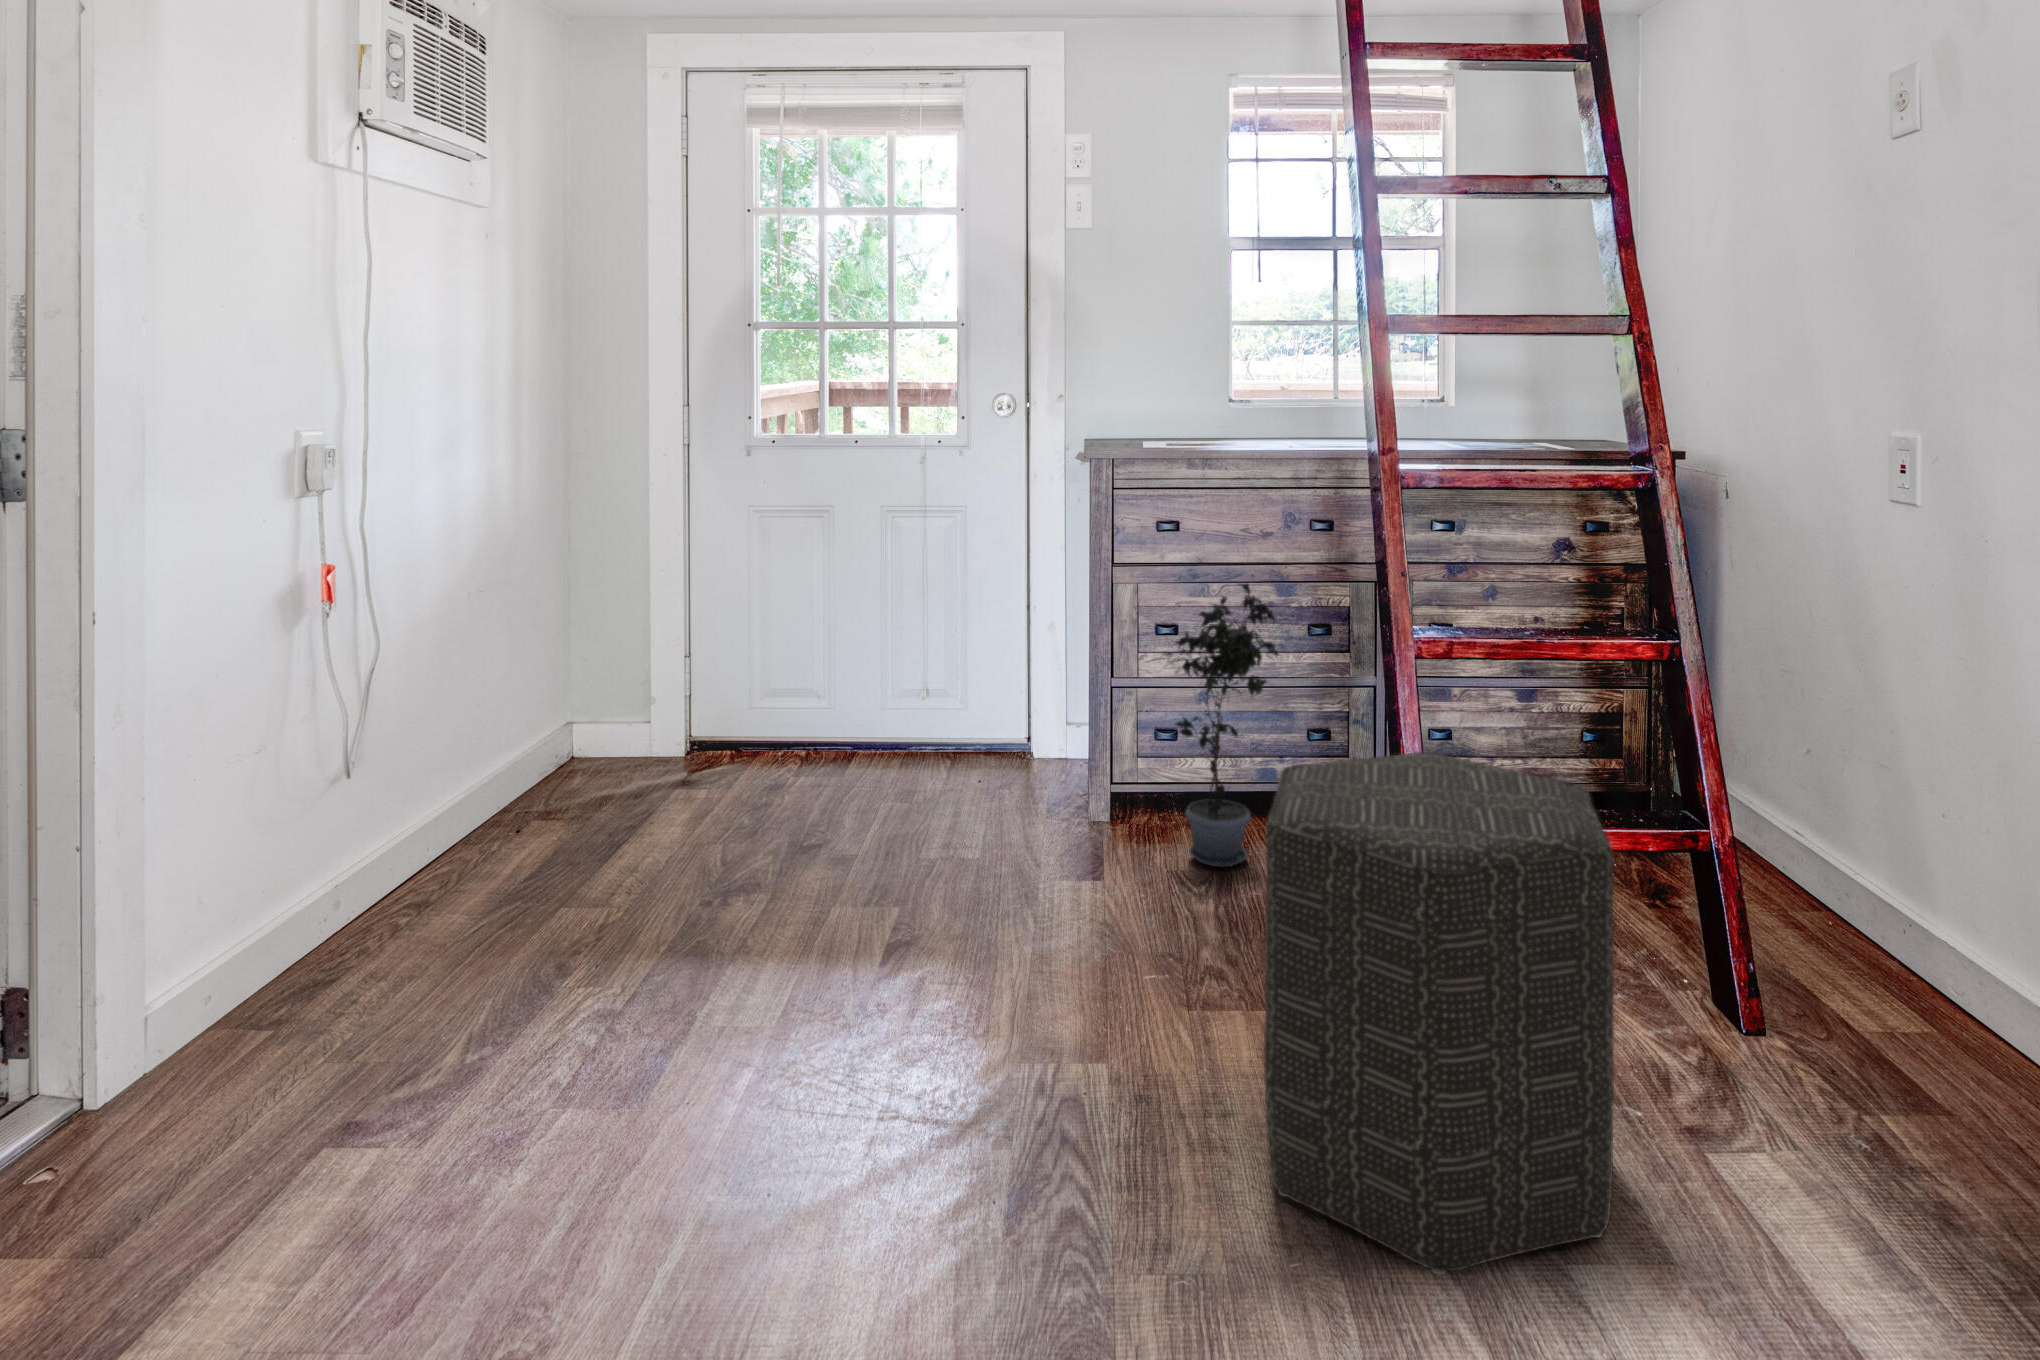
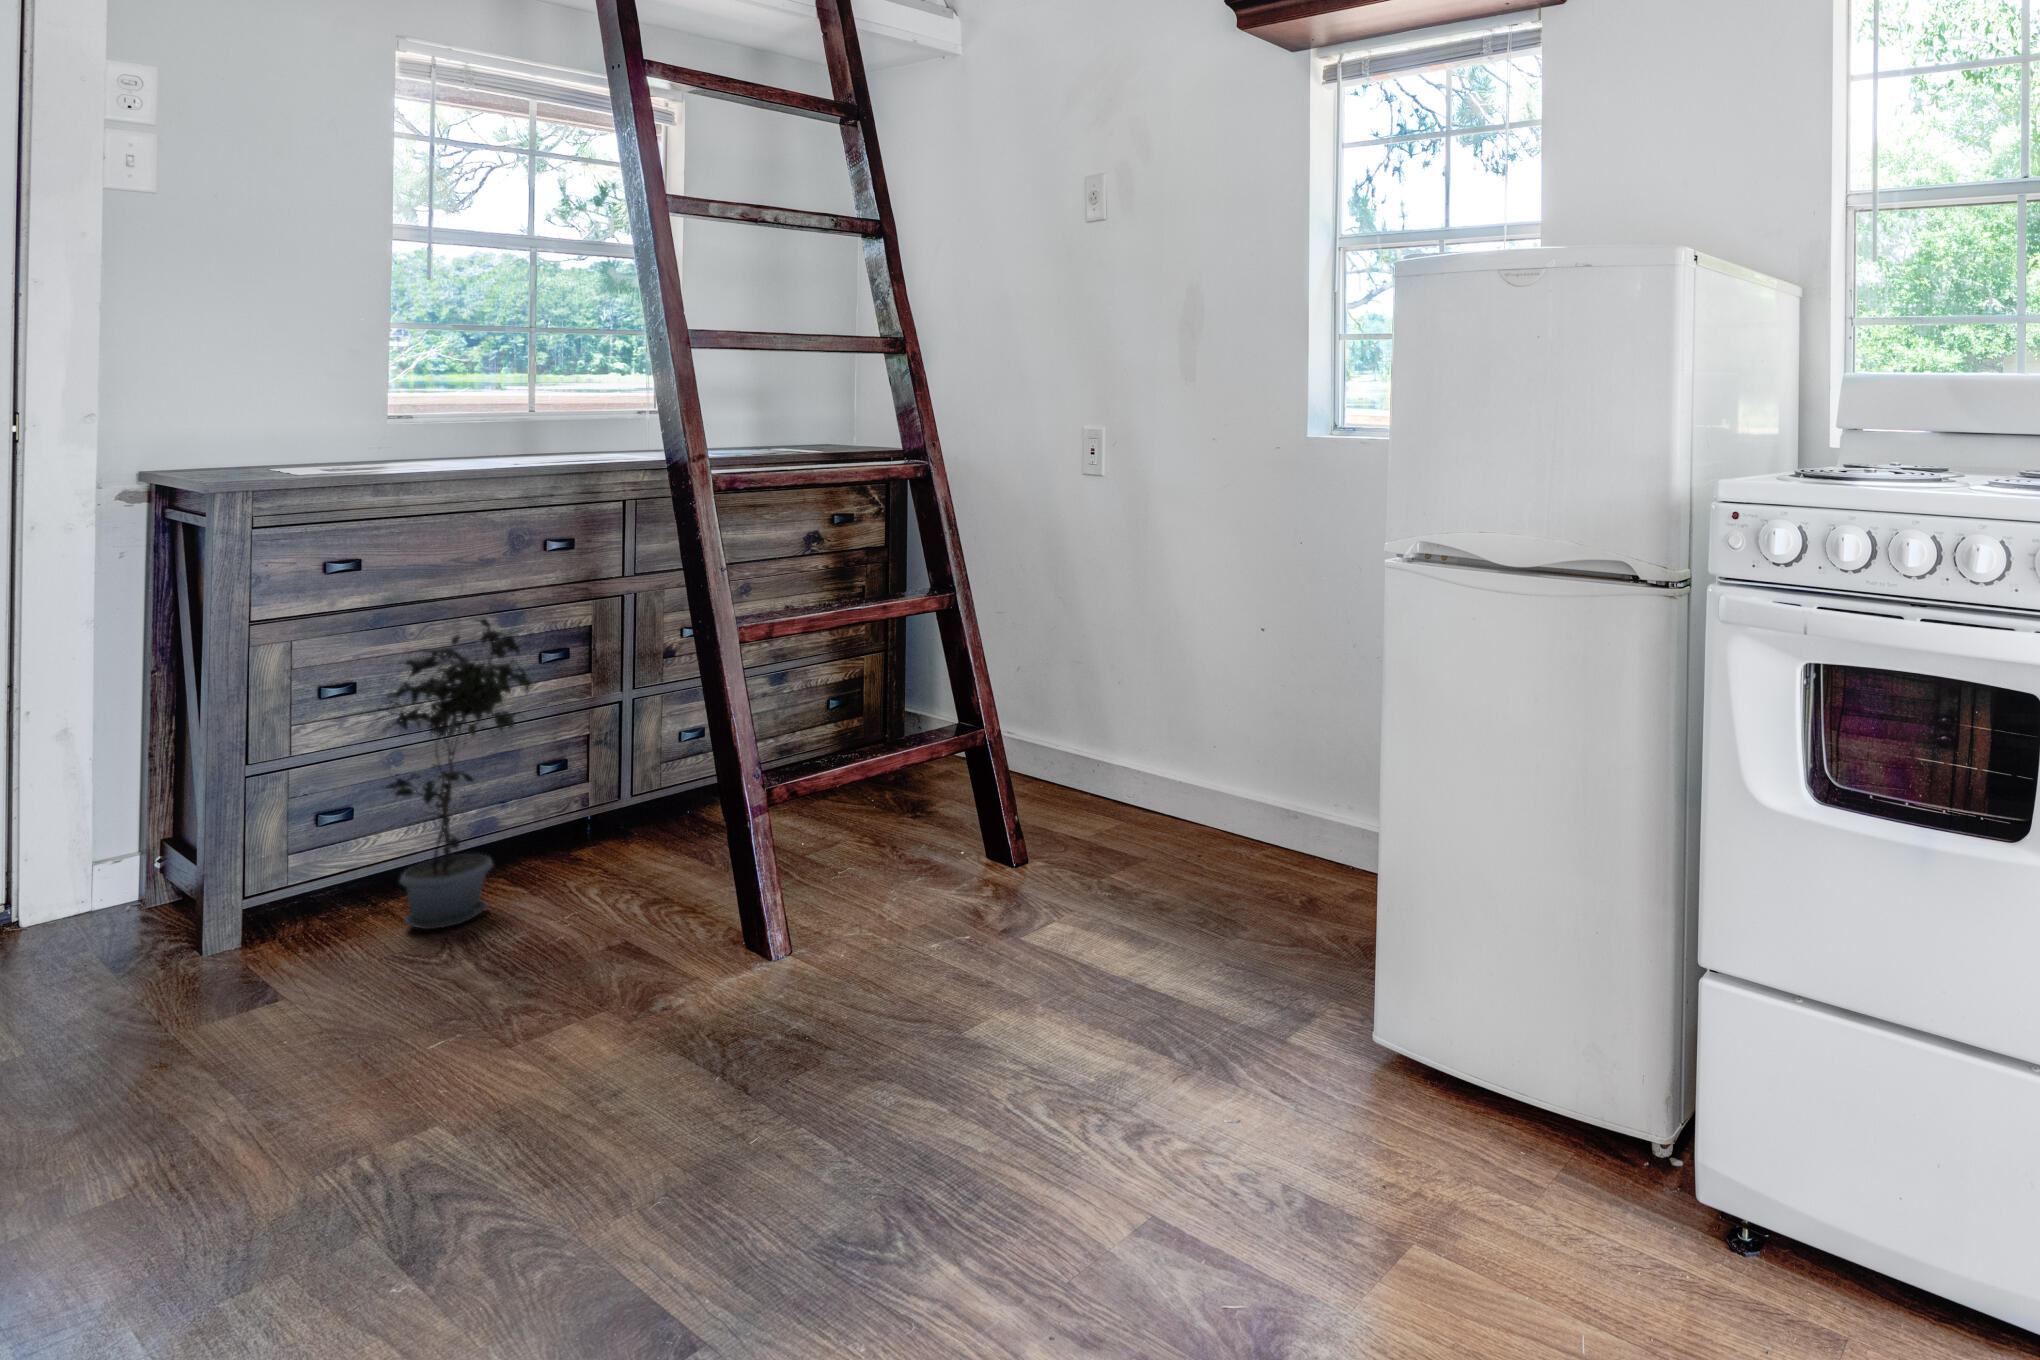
ottoman: present [1264,752,1614,1275] -> none [661,700,988,1115]

